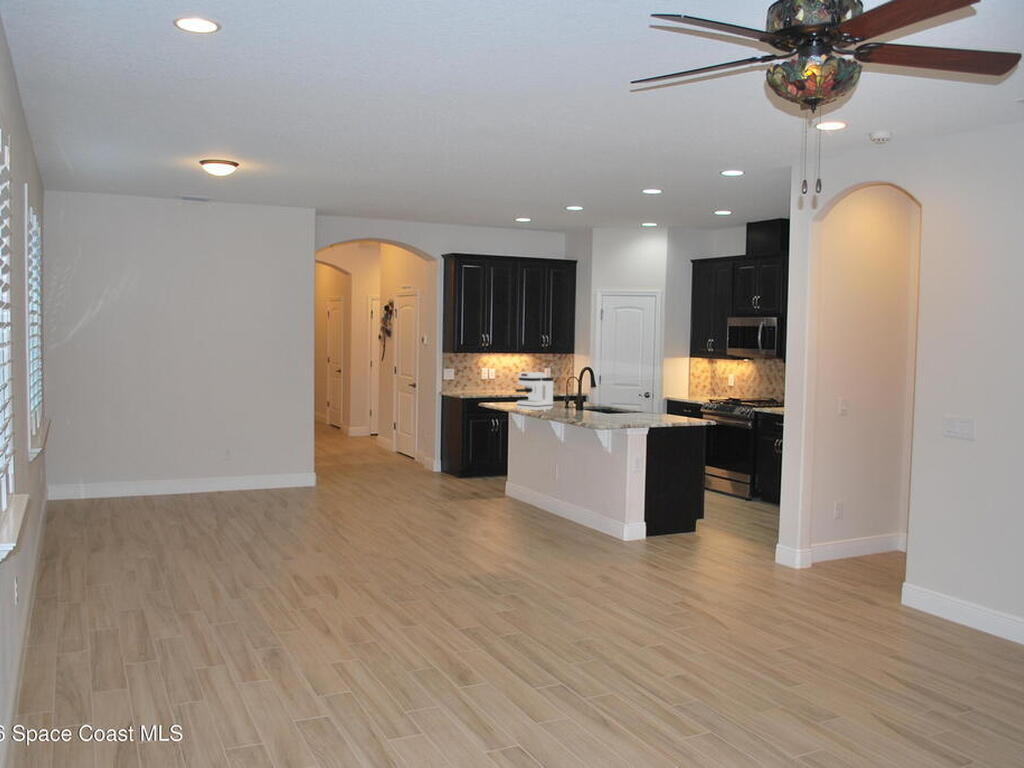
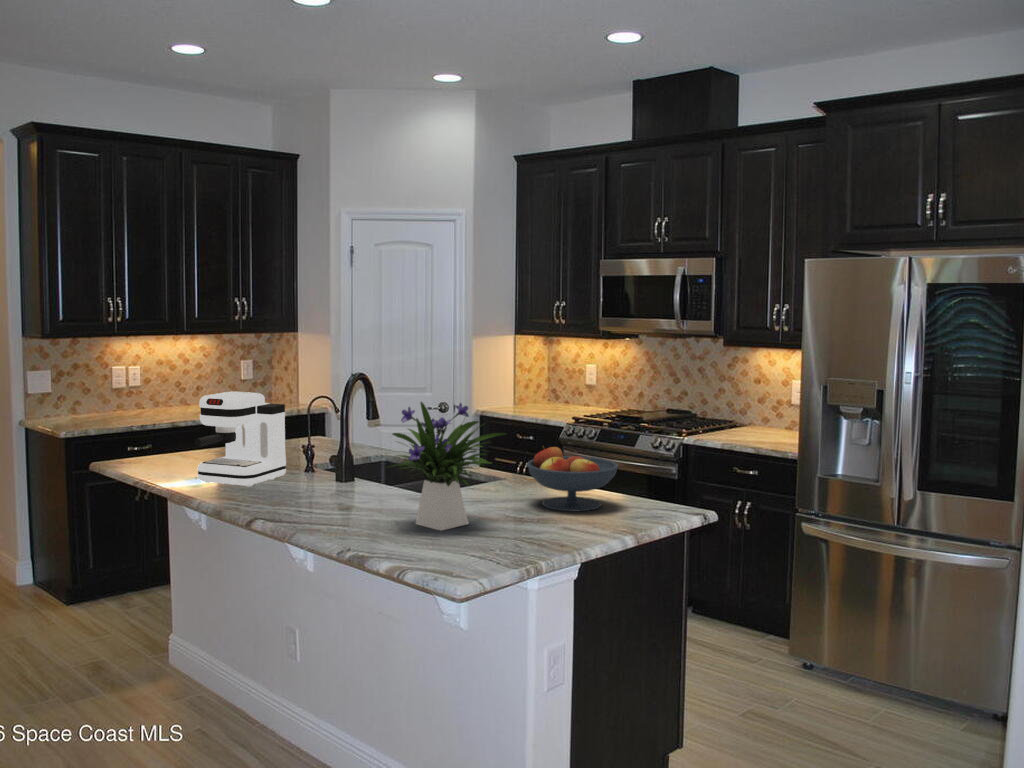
flower arrangement: none [582,370,630,421] -> present [389,402,506,530]
fruit bowl: none [648,395,688,422] -> present [527,447,618,512]

